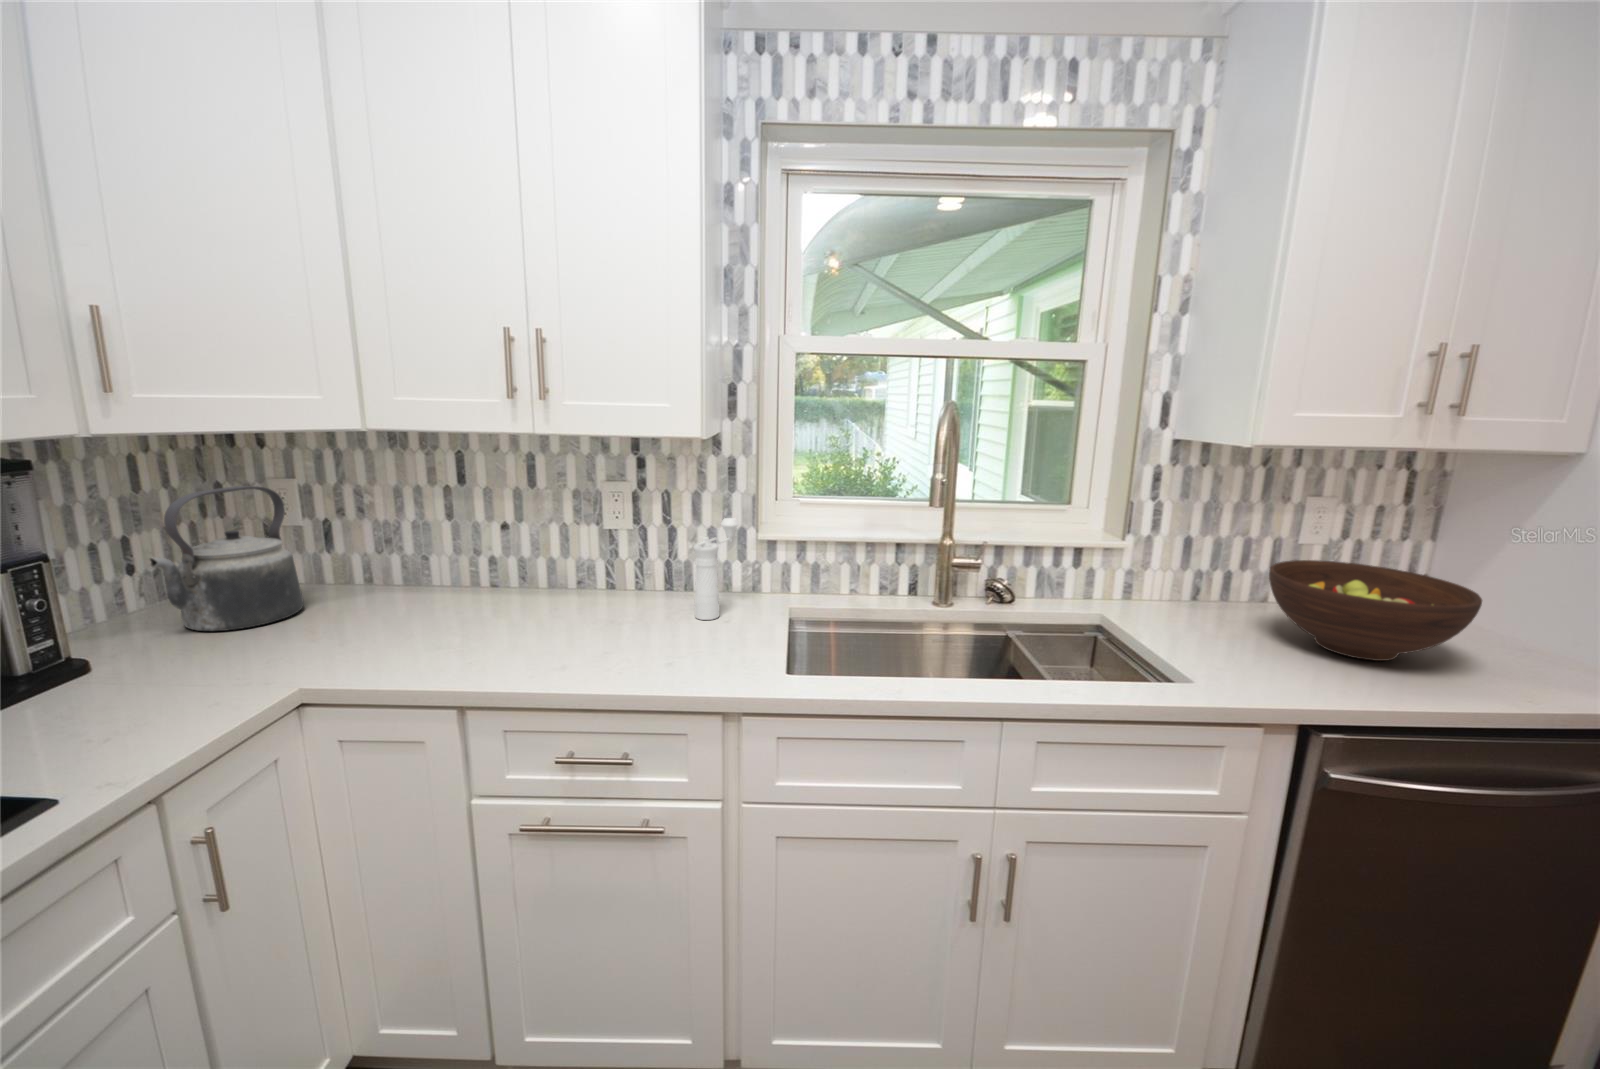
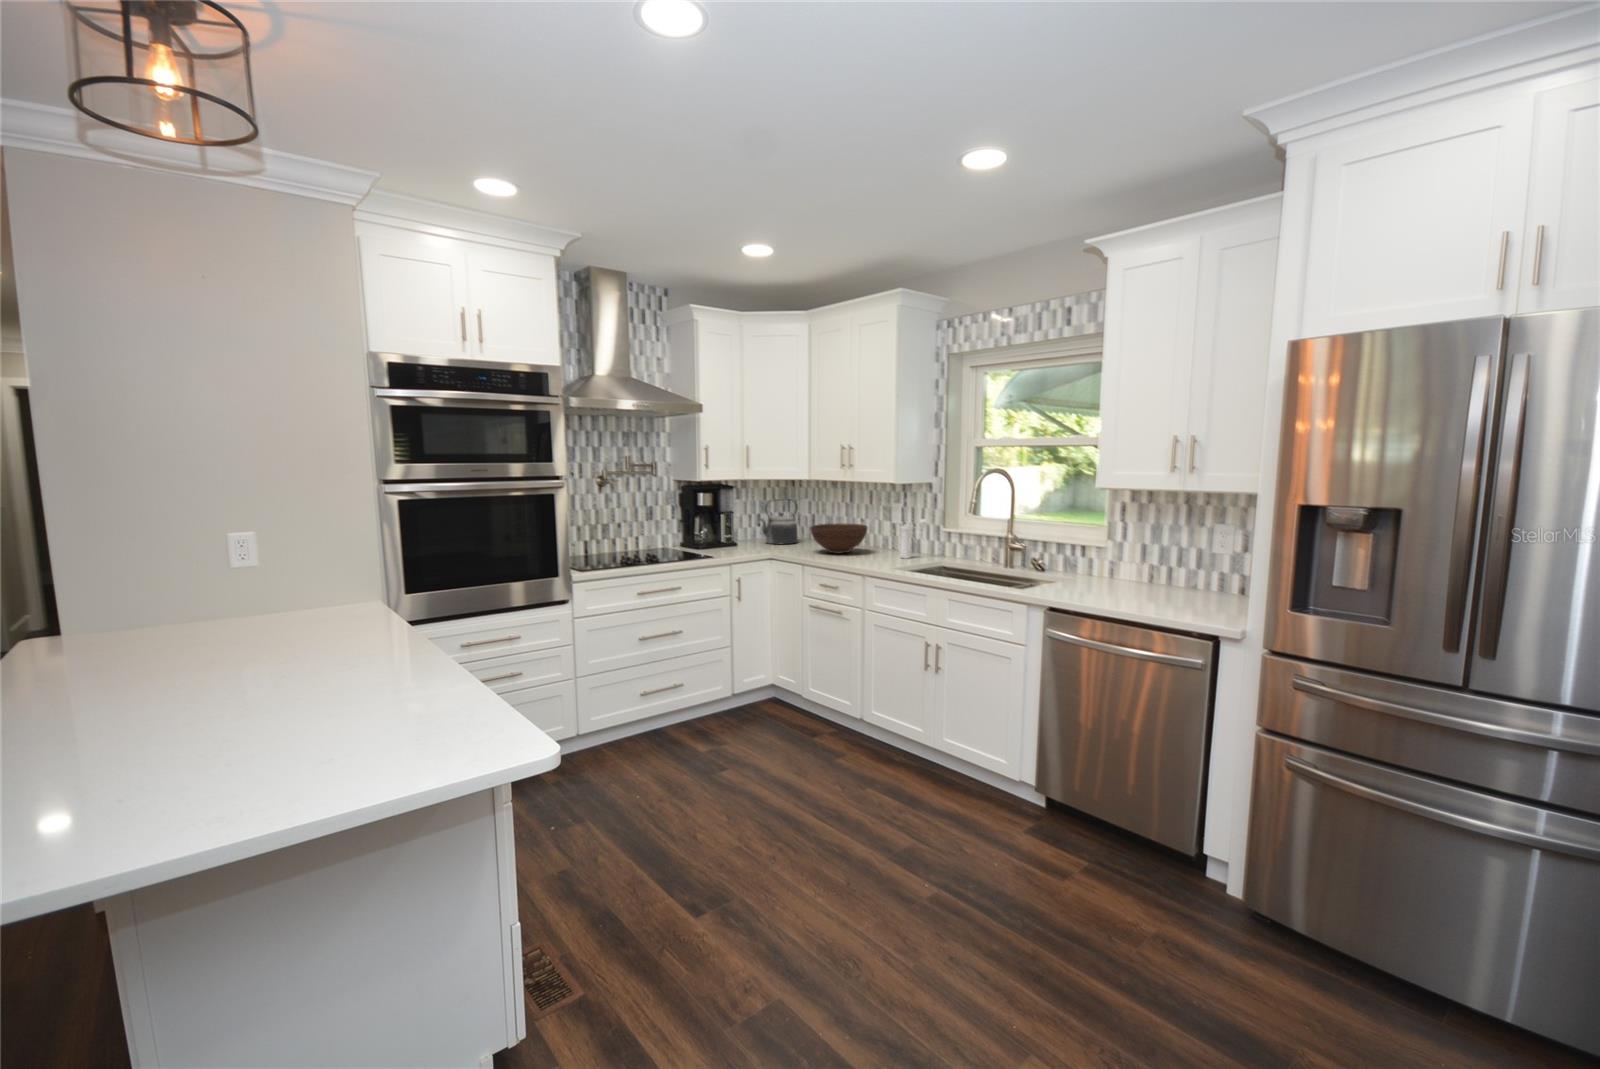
fruit bowl: present [1269,560,1482,661] -> present [810,524,867,553]

